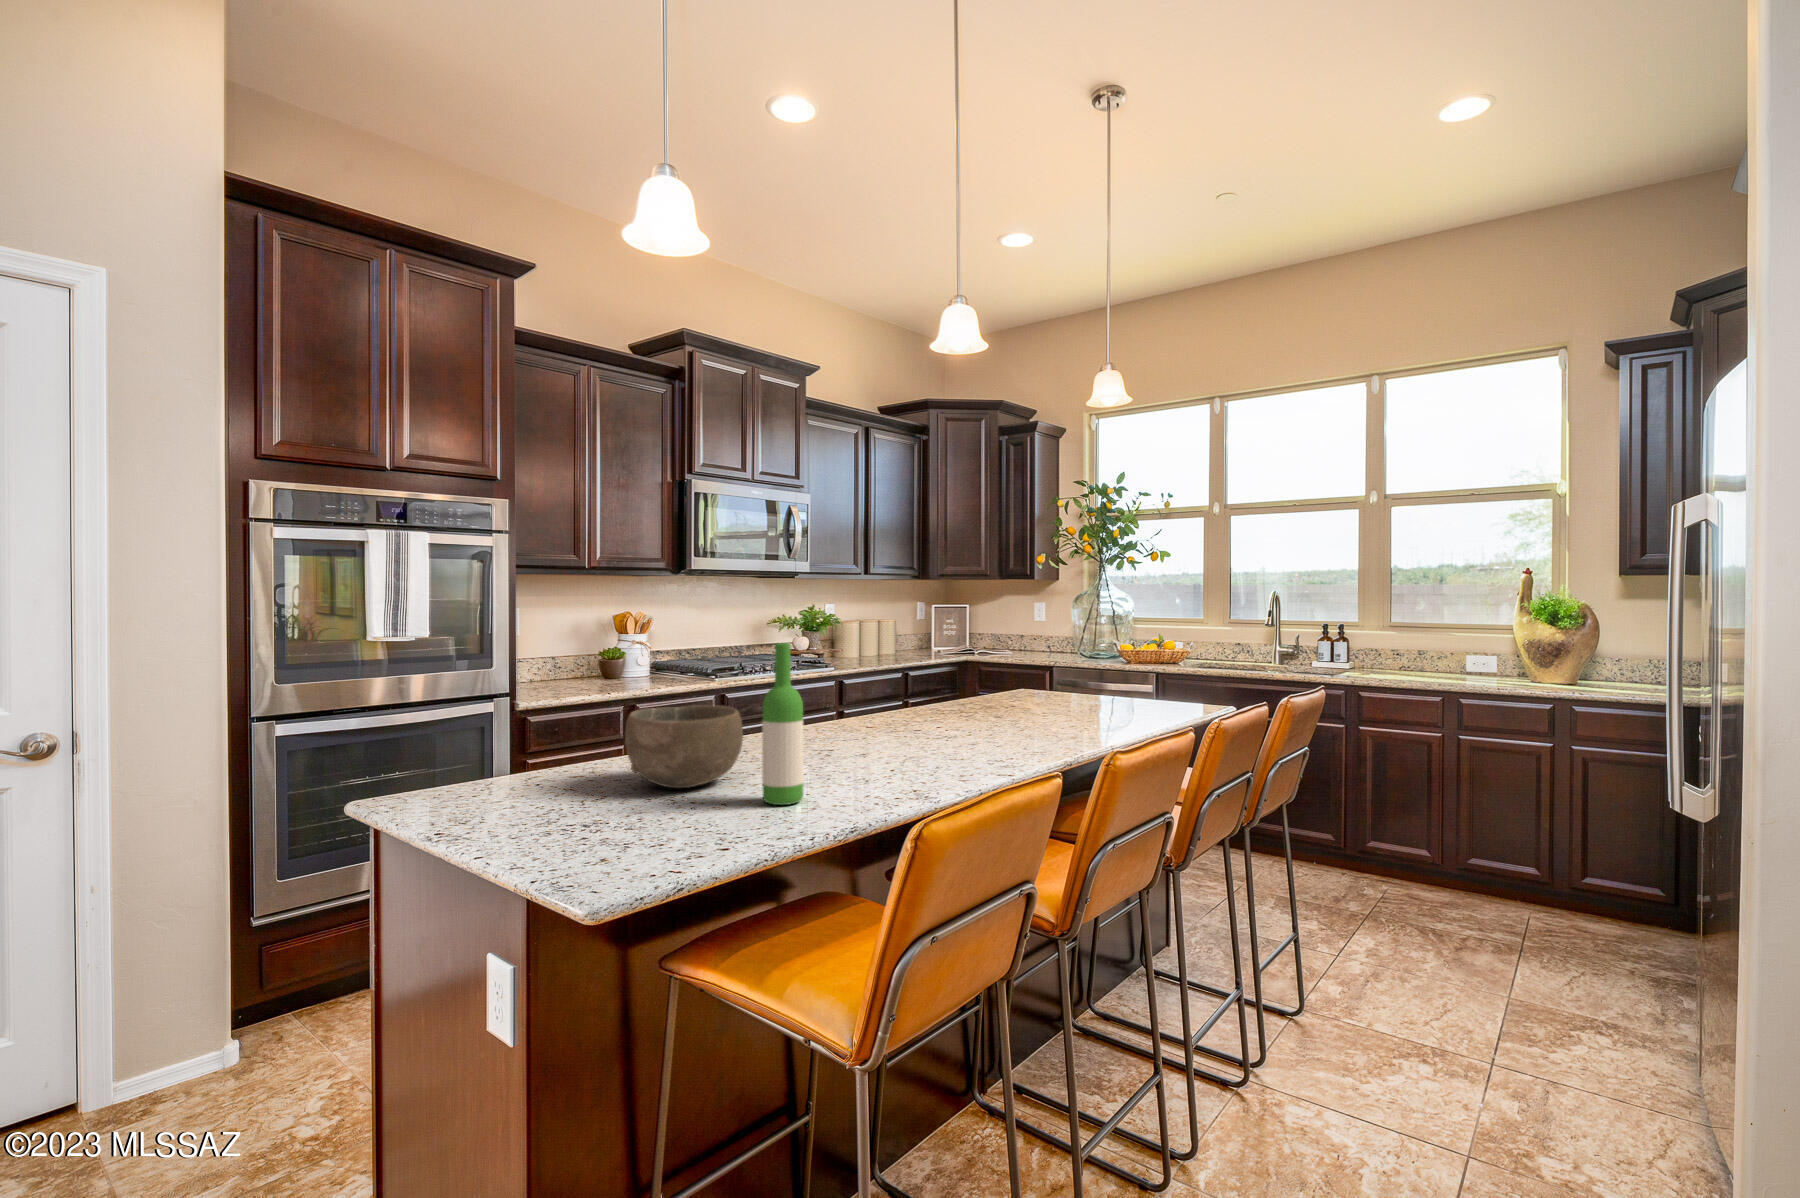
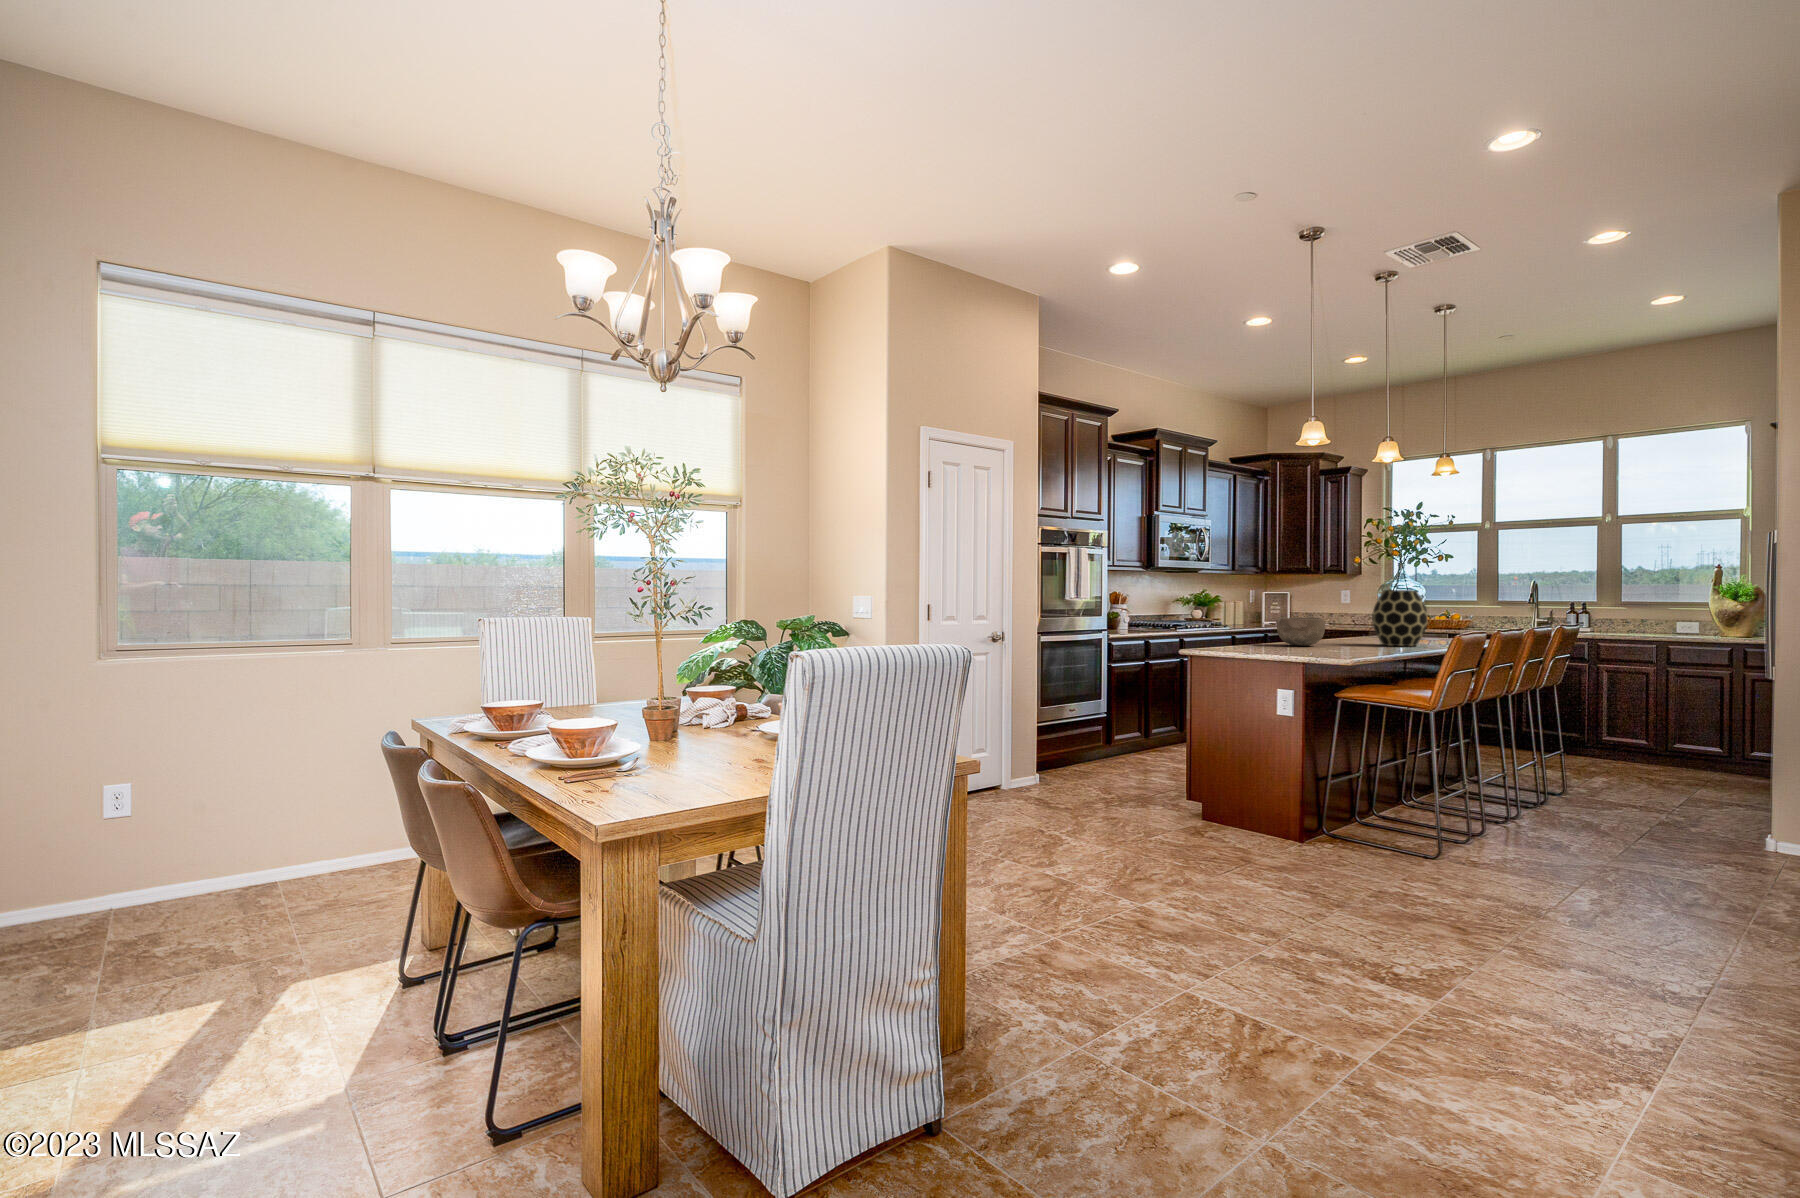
vase: none [881,633,998,776] -> present [1372,590,1428,646]
wine bottle: present [762,643,804,805] -> none [1346,590,1363,648]

